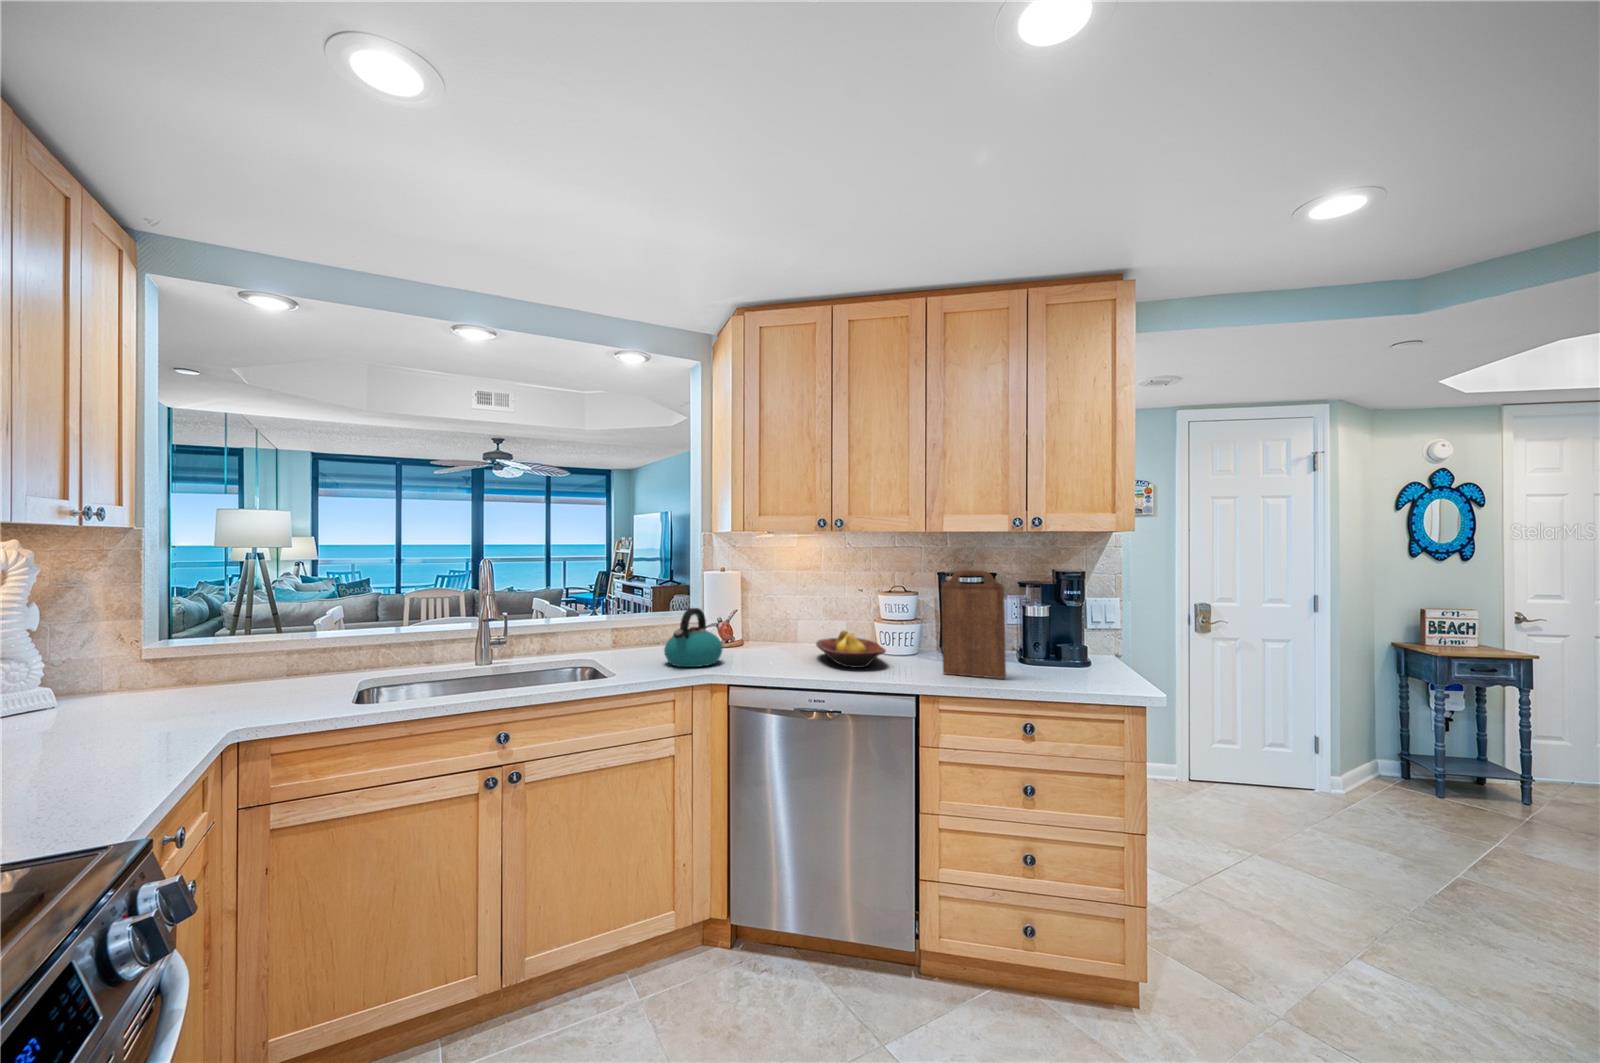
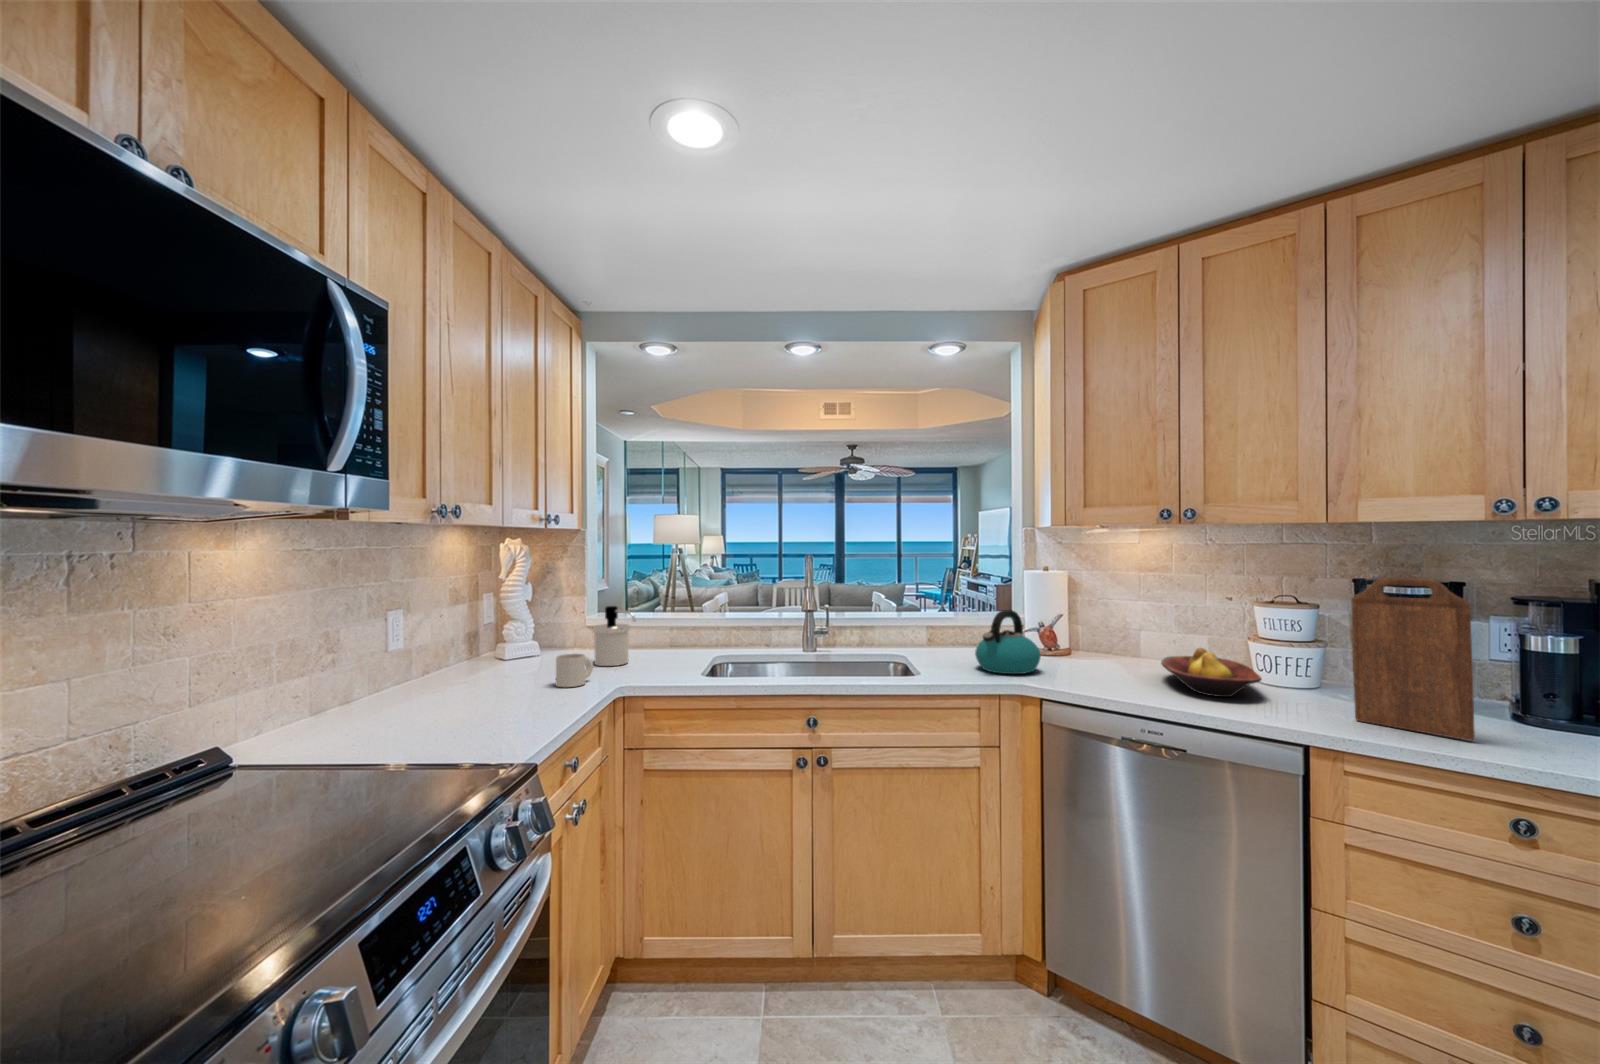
soap dispenser: none [172,629,249,709] -> present [593,606,636,666]
mug: none [121,694,186,742] -> present [556,654,593,687]

